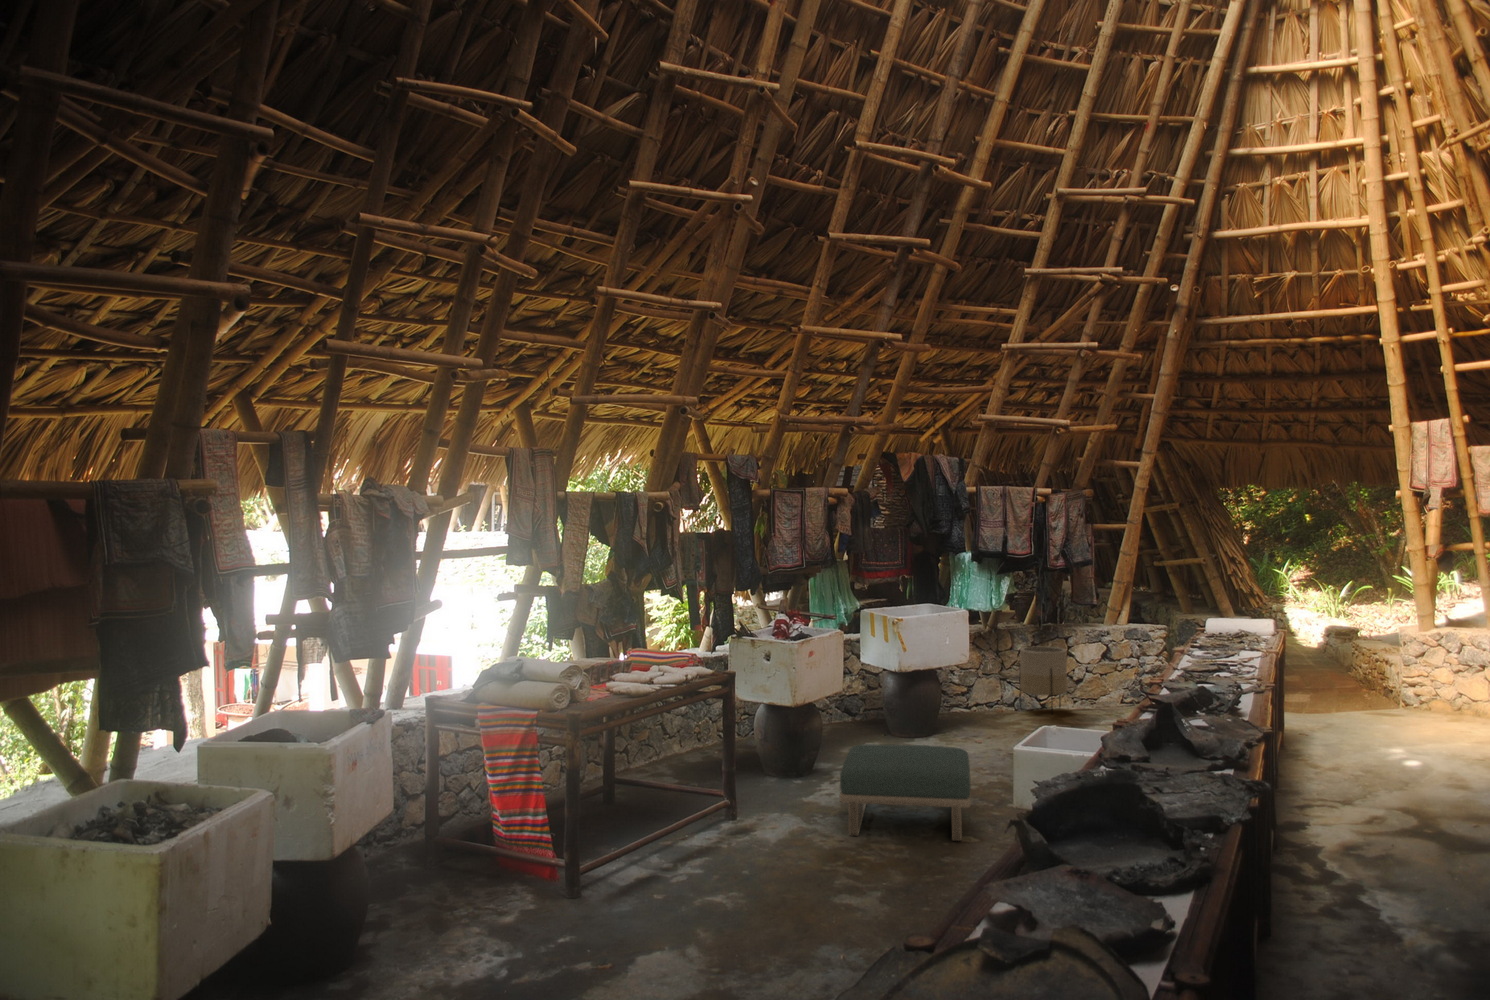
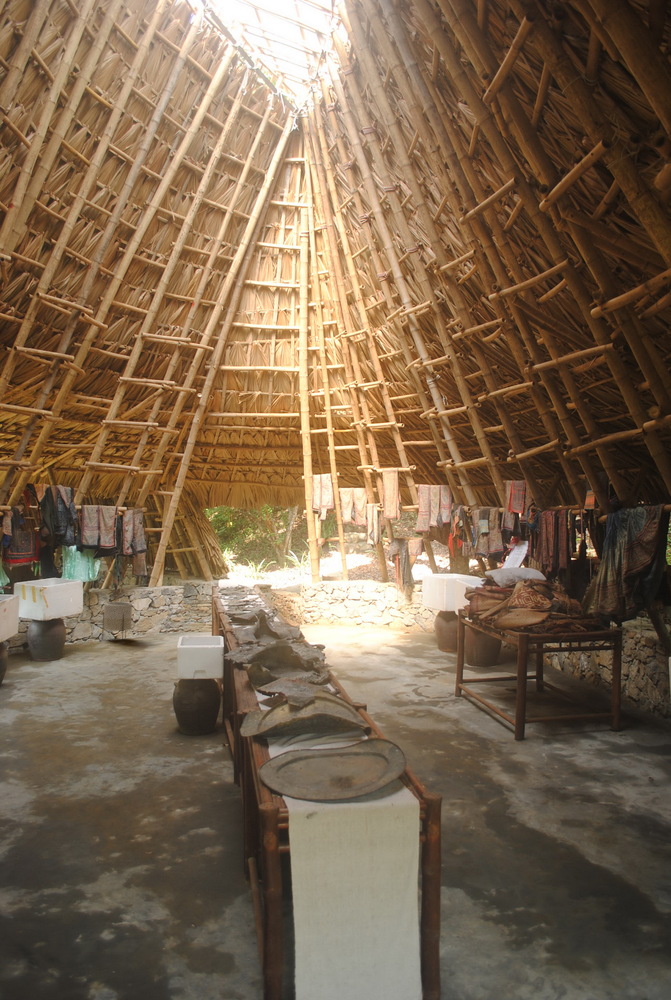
footstool: present [840,744,971,841] -> none [29,657,106,706]

